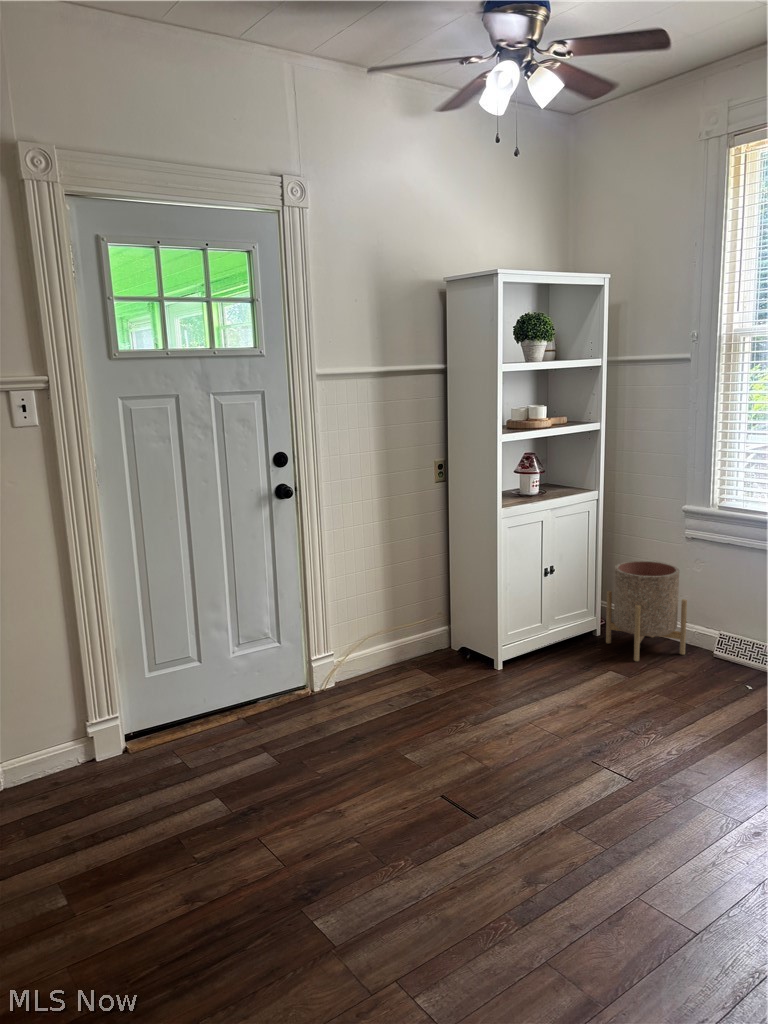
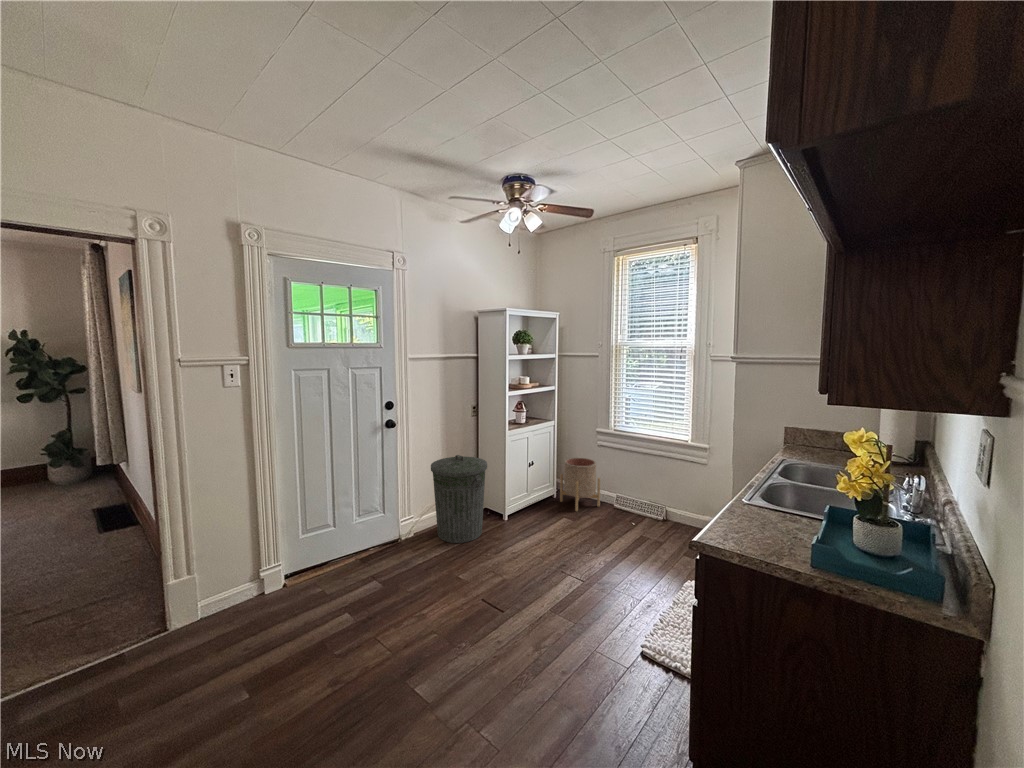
trash can: none [358,549,460,703] -> present [431,455,487,543]

